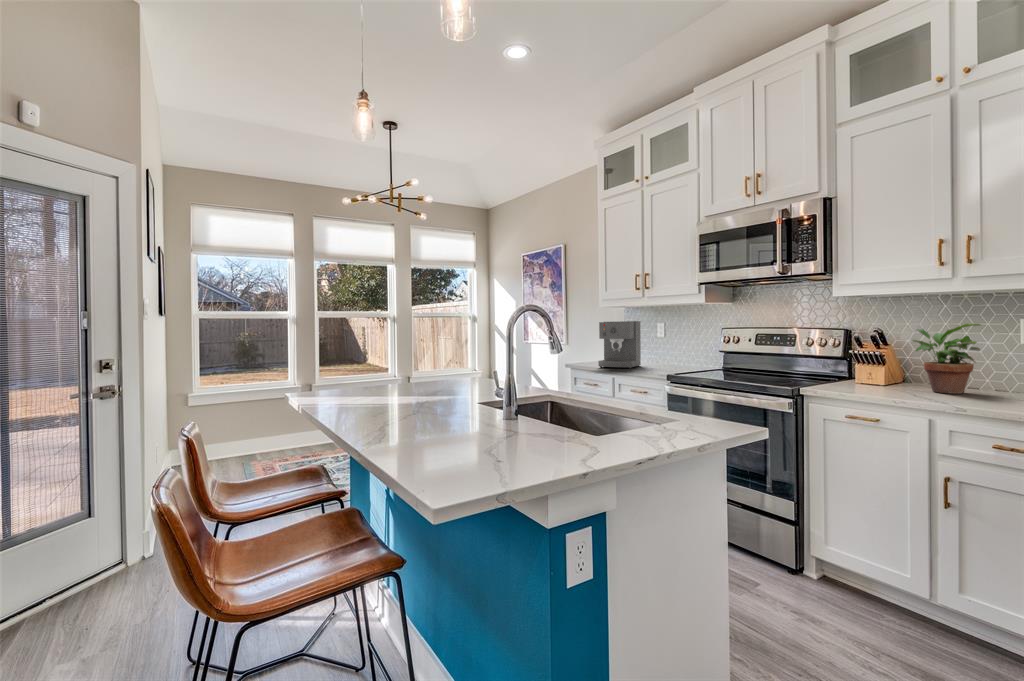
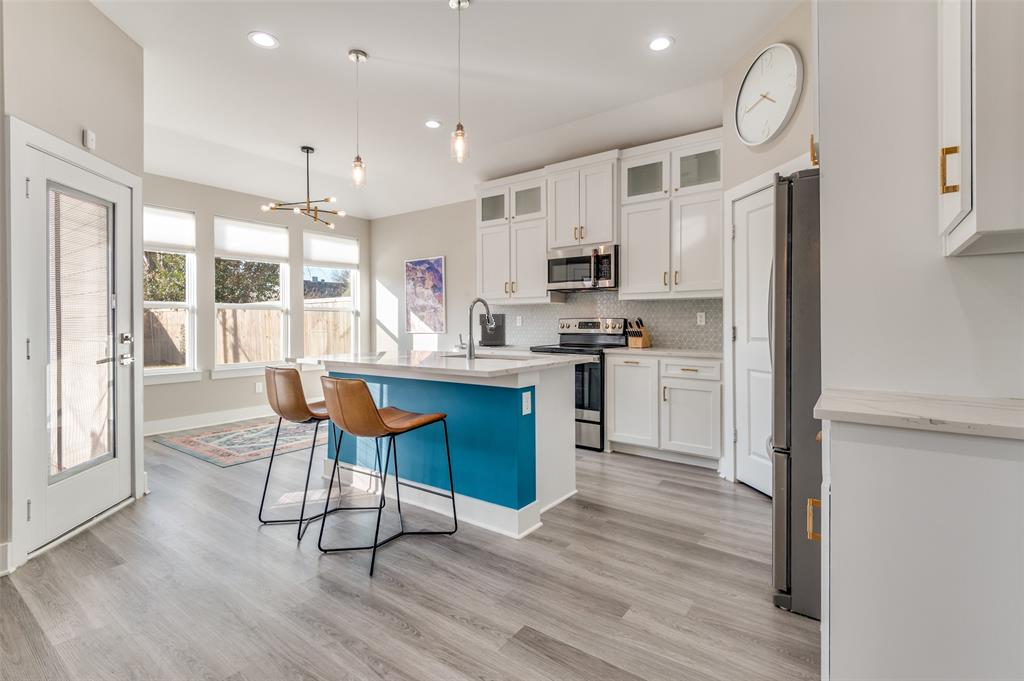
potted plant: present [912,324,980,394] -> none [655,314,683,349]

